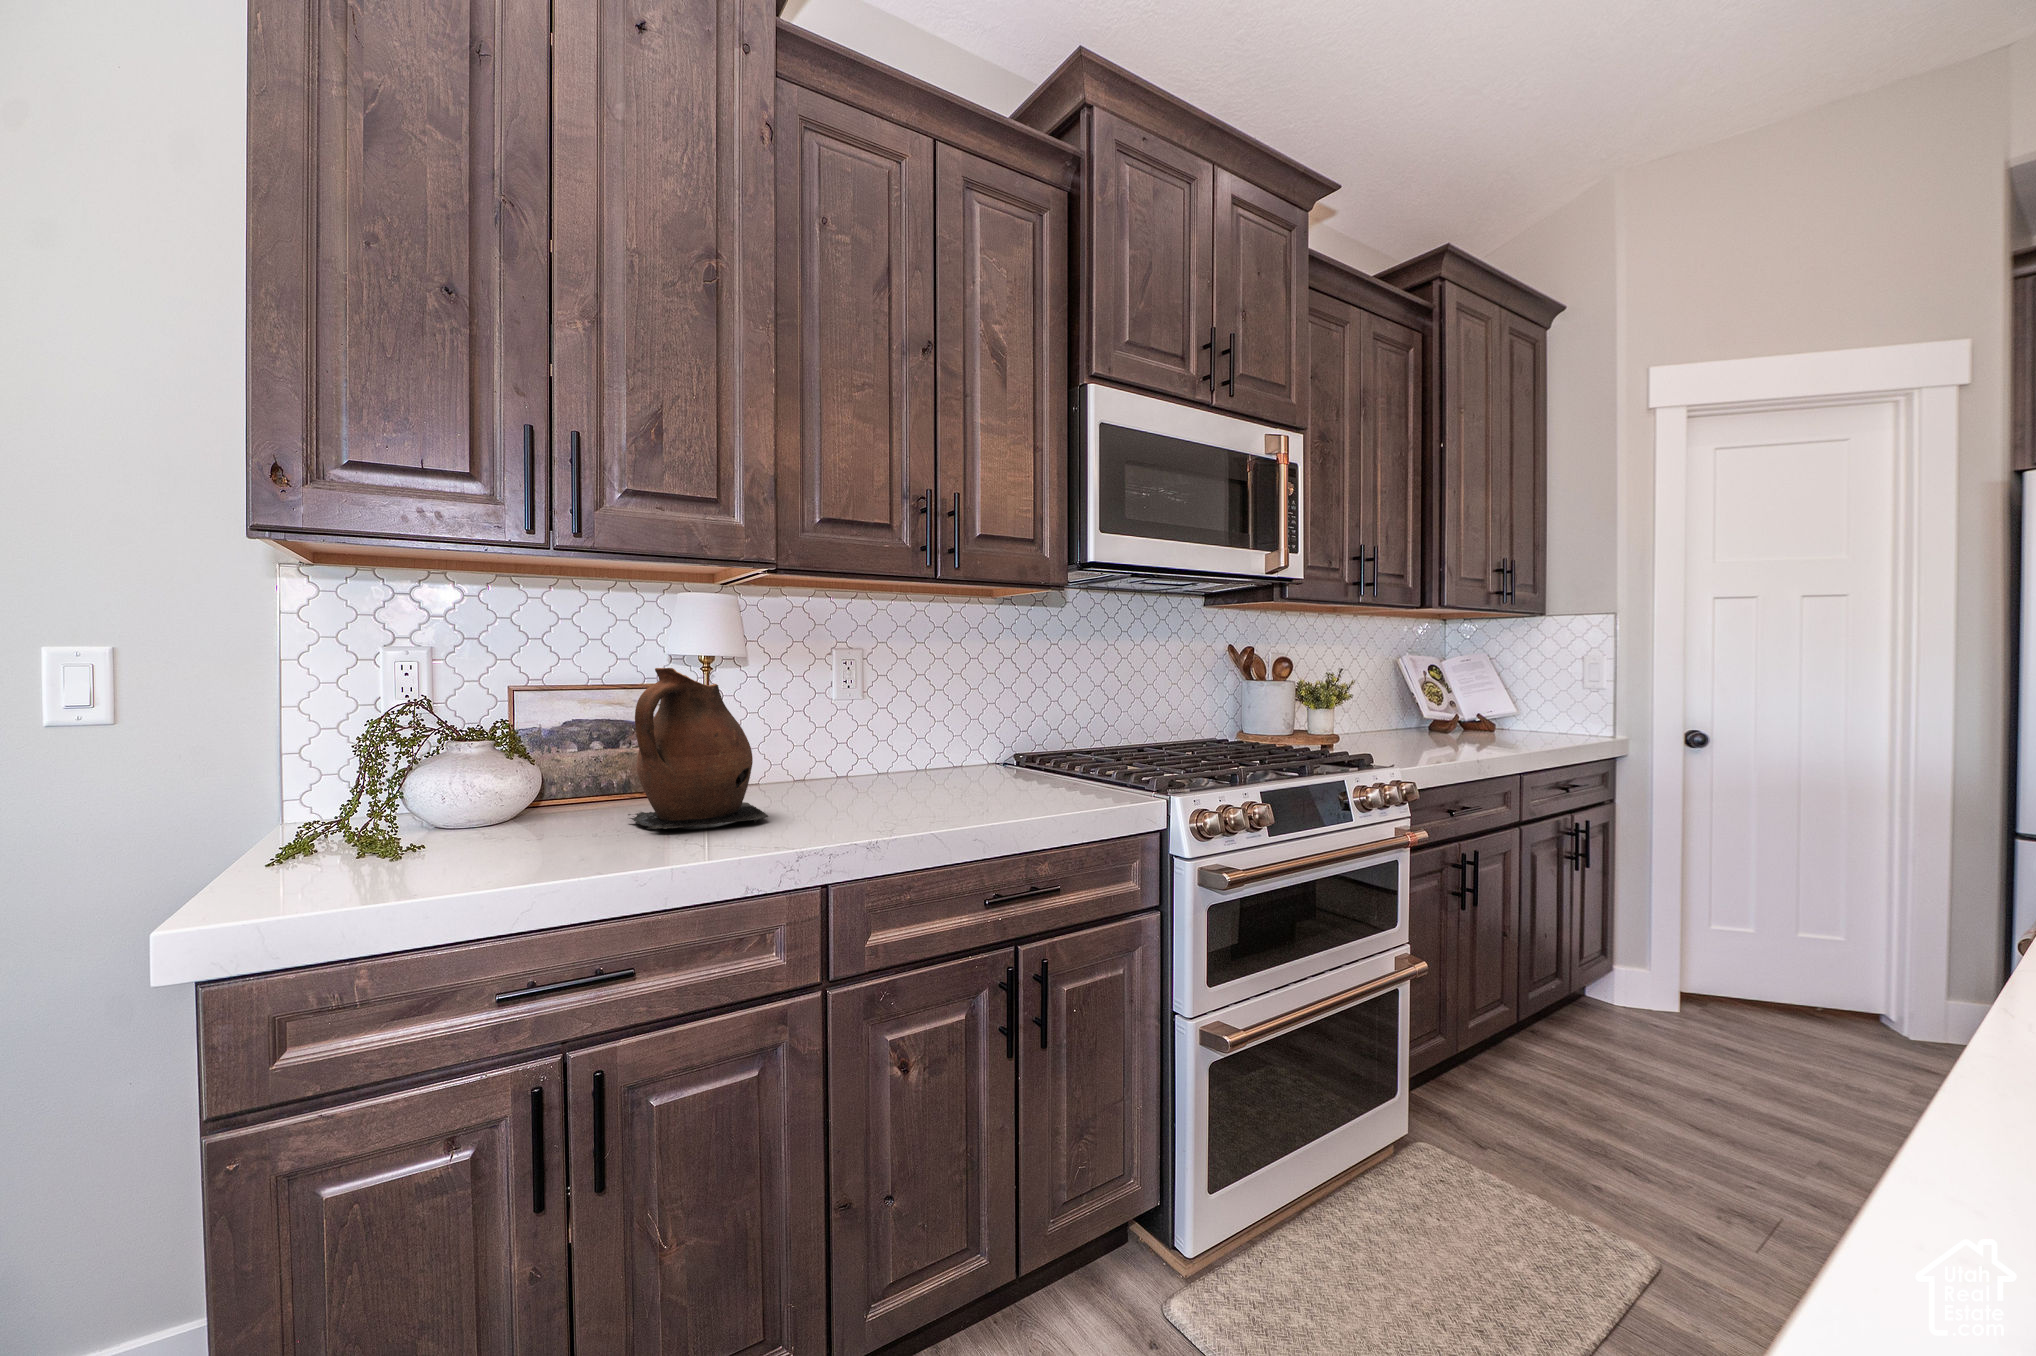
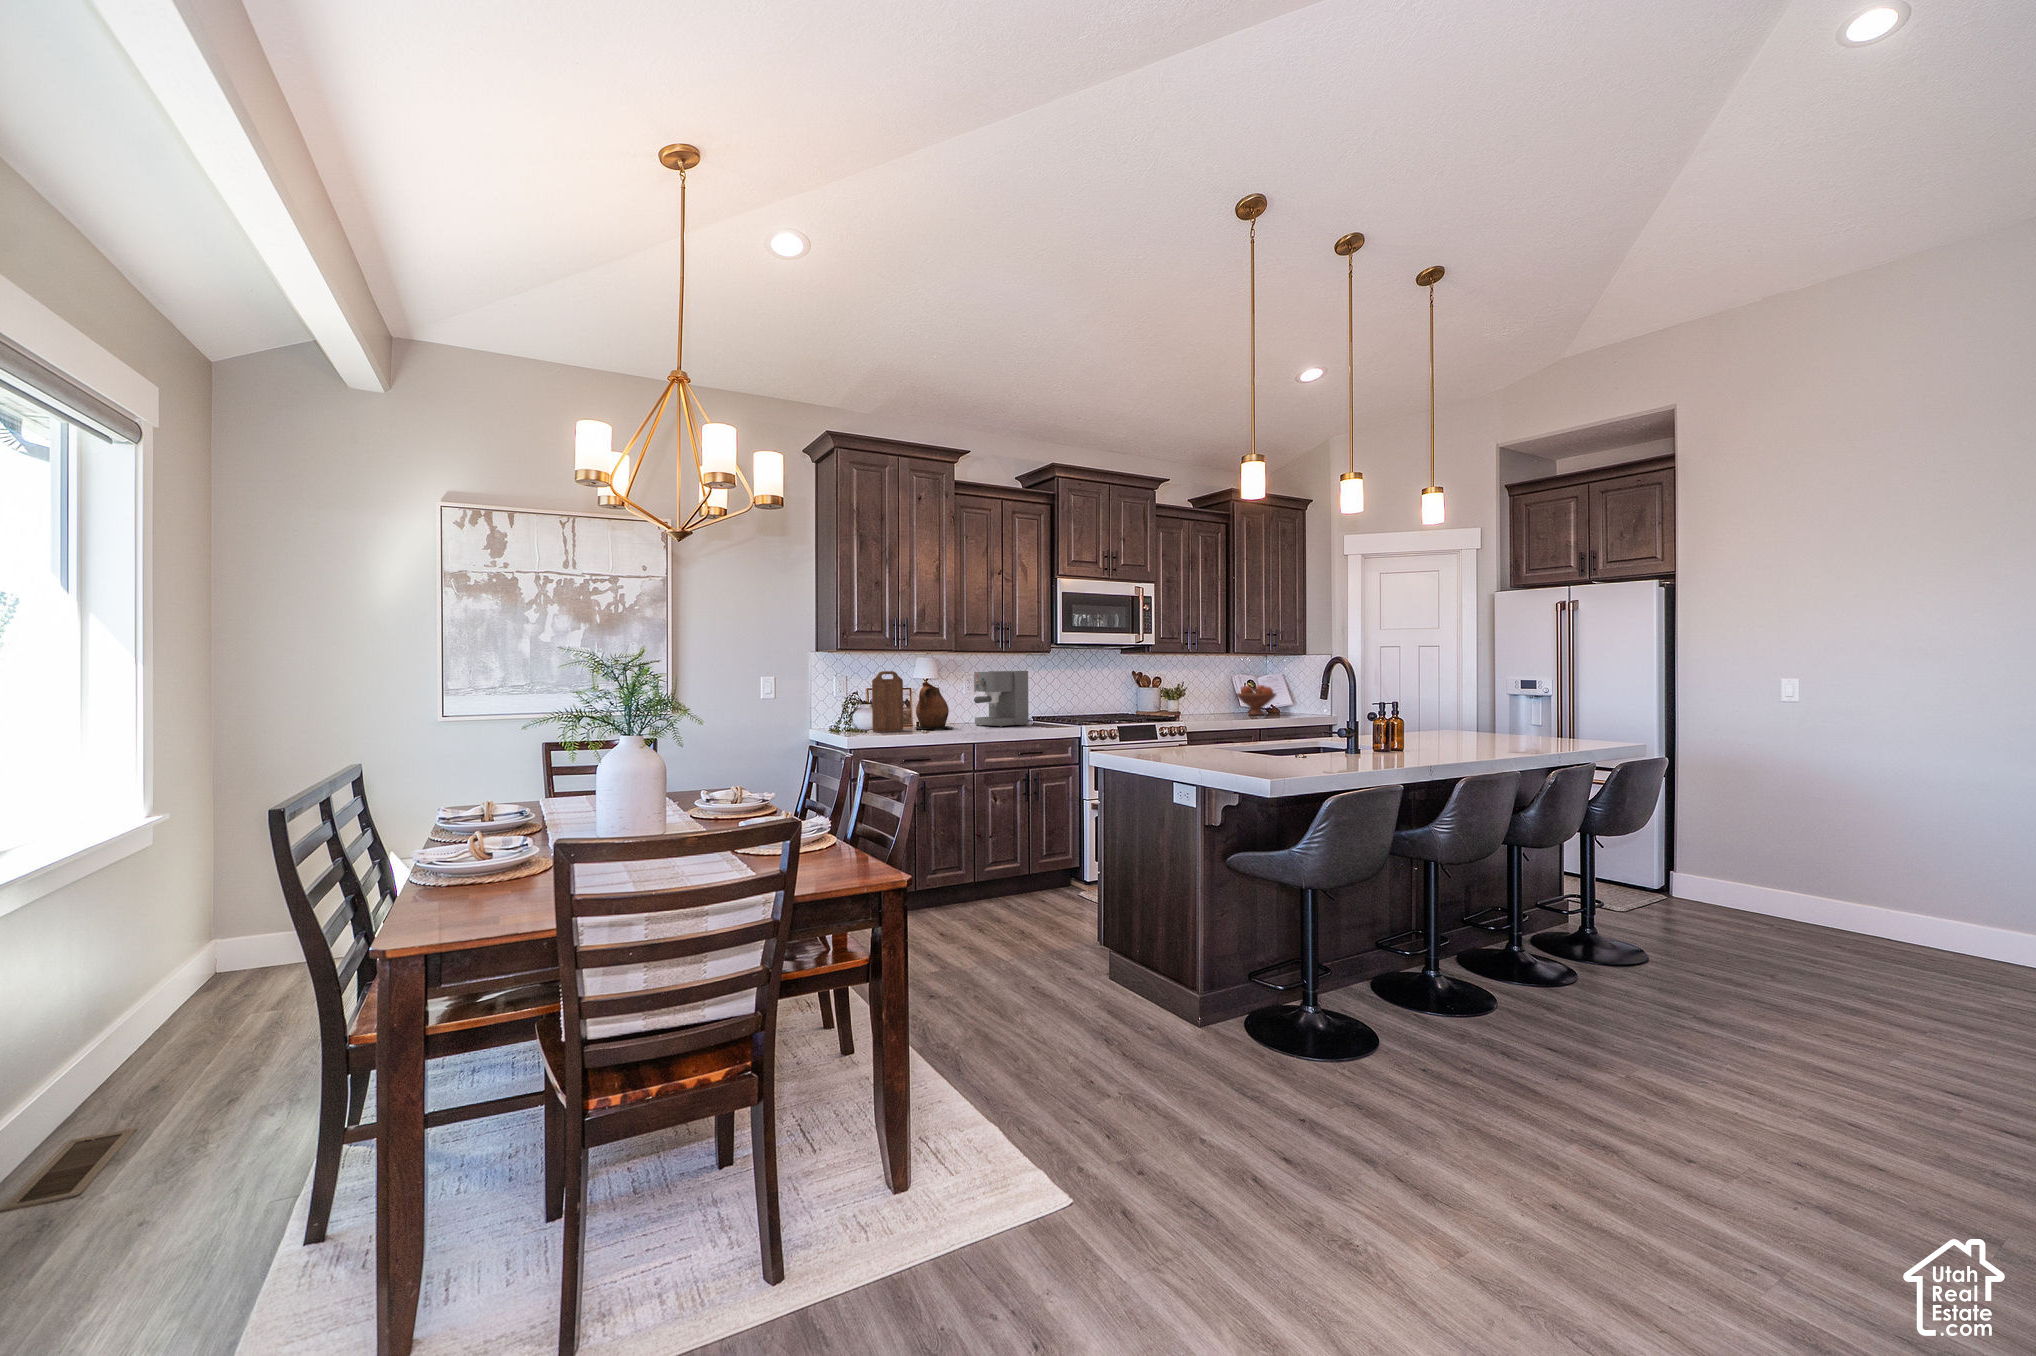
cutting board: none [428,626,578,853] -> present [872,671,903,732]
coffee maker: none [838,633,1008,805] -> present [974,671,1029,727]
fruit bowl: none [1437,674,1535,739] -> present [1236,685,1276,715]

